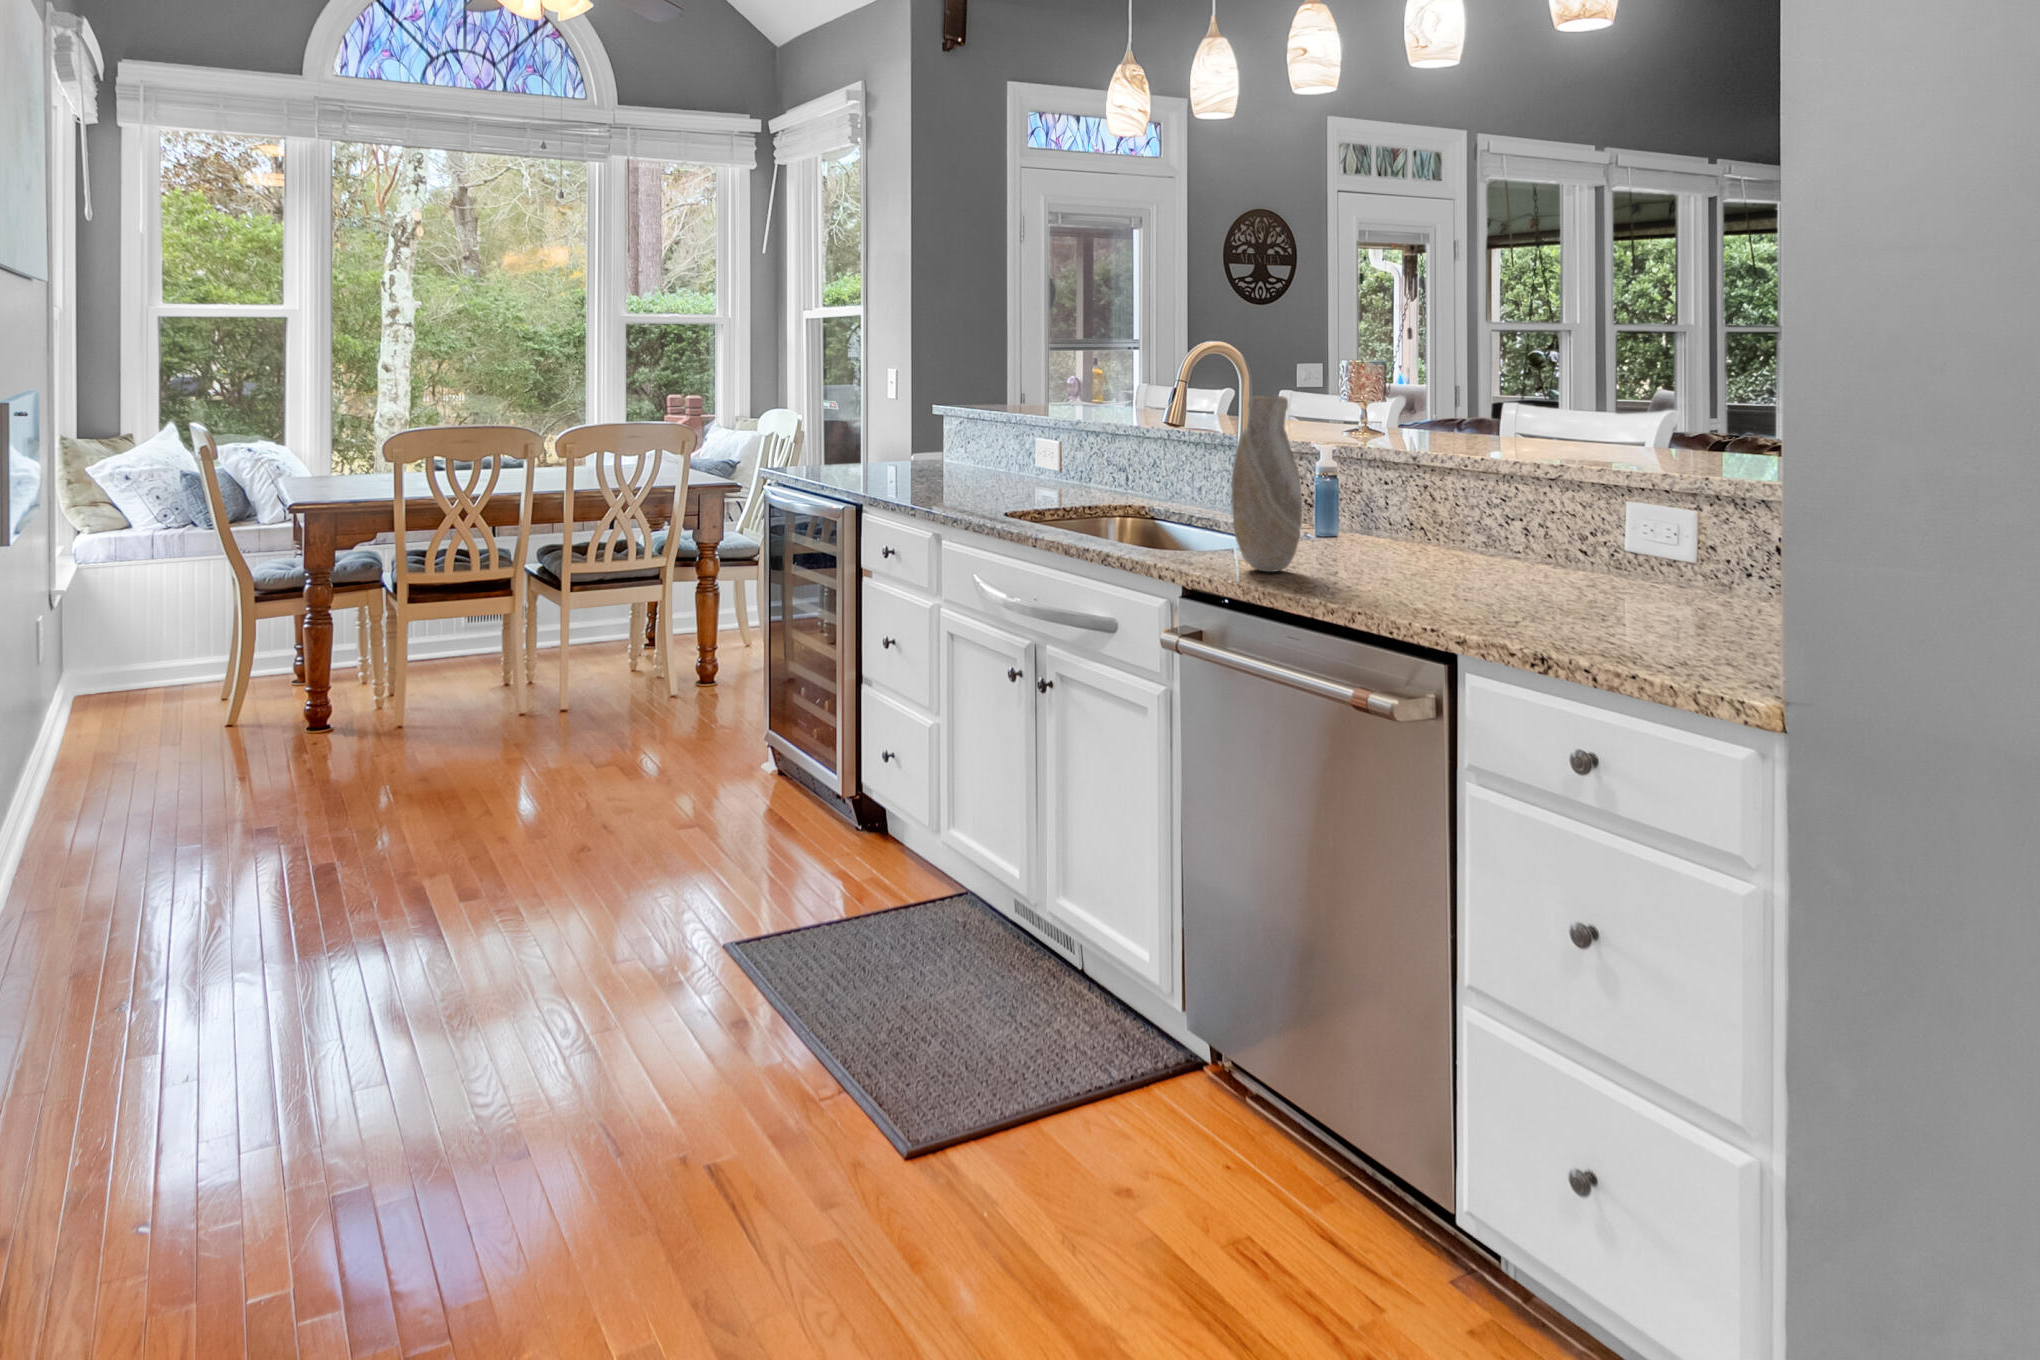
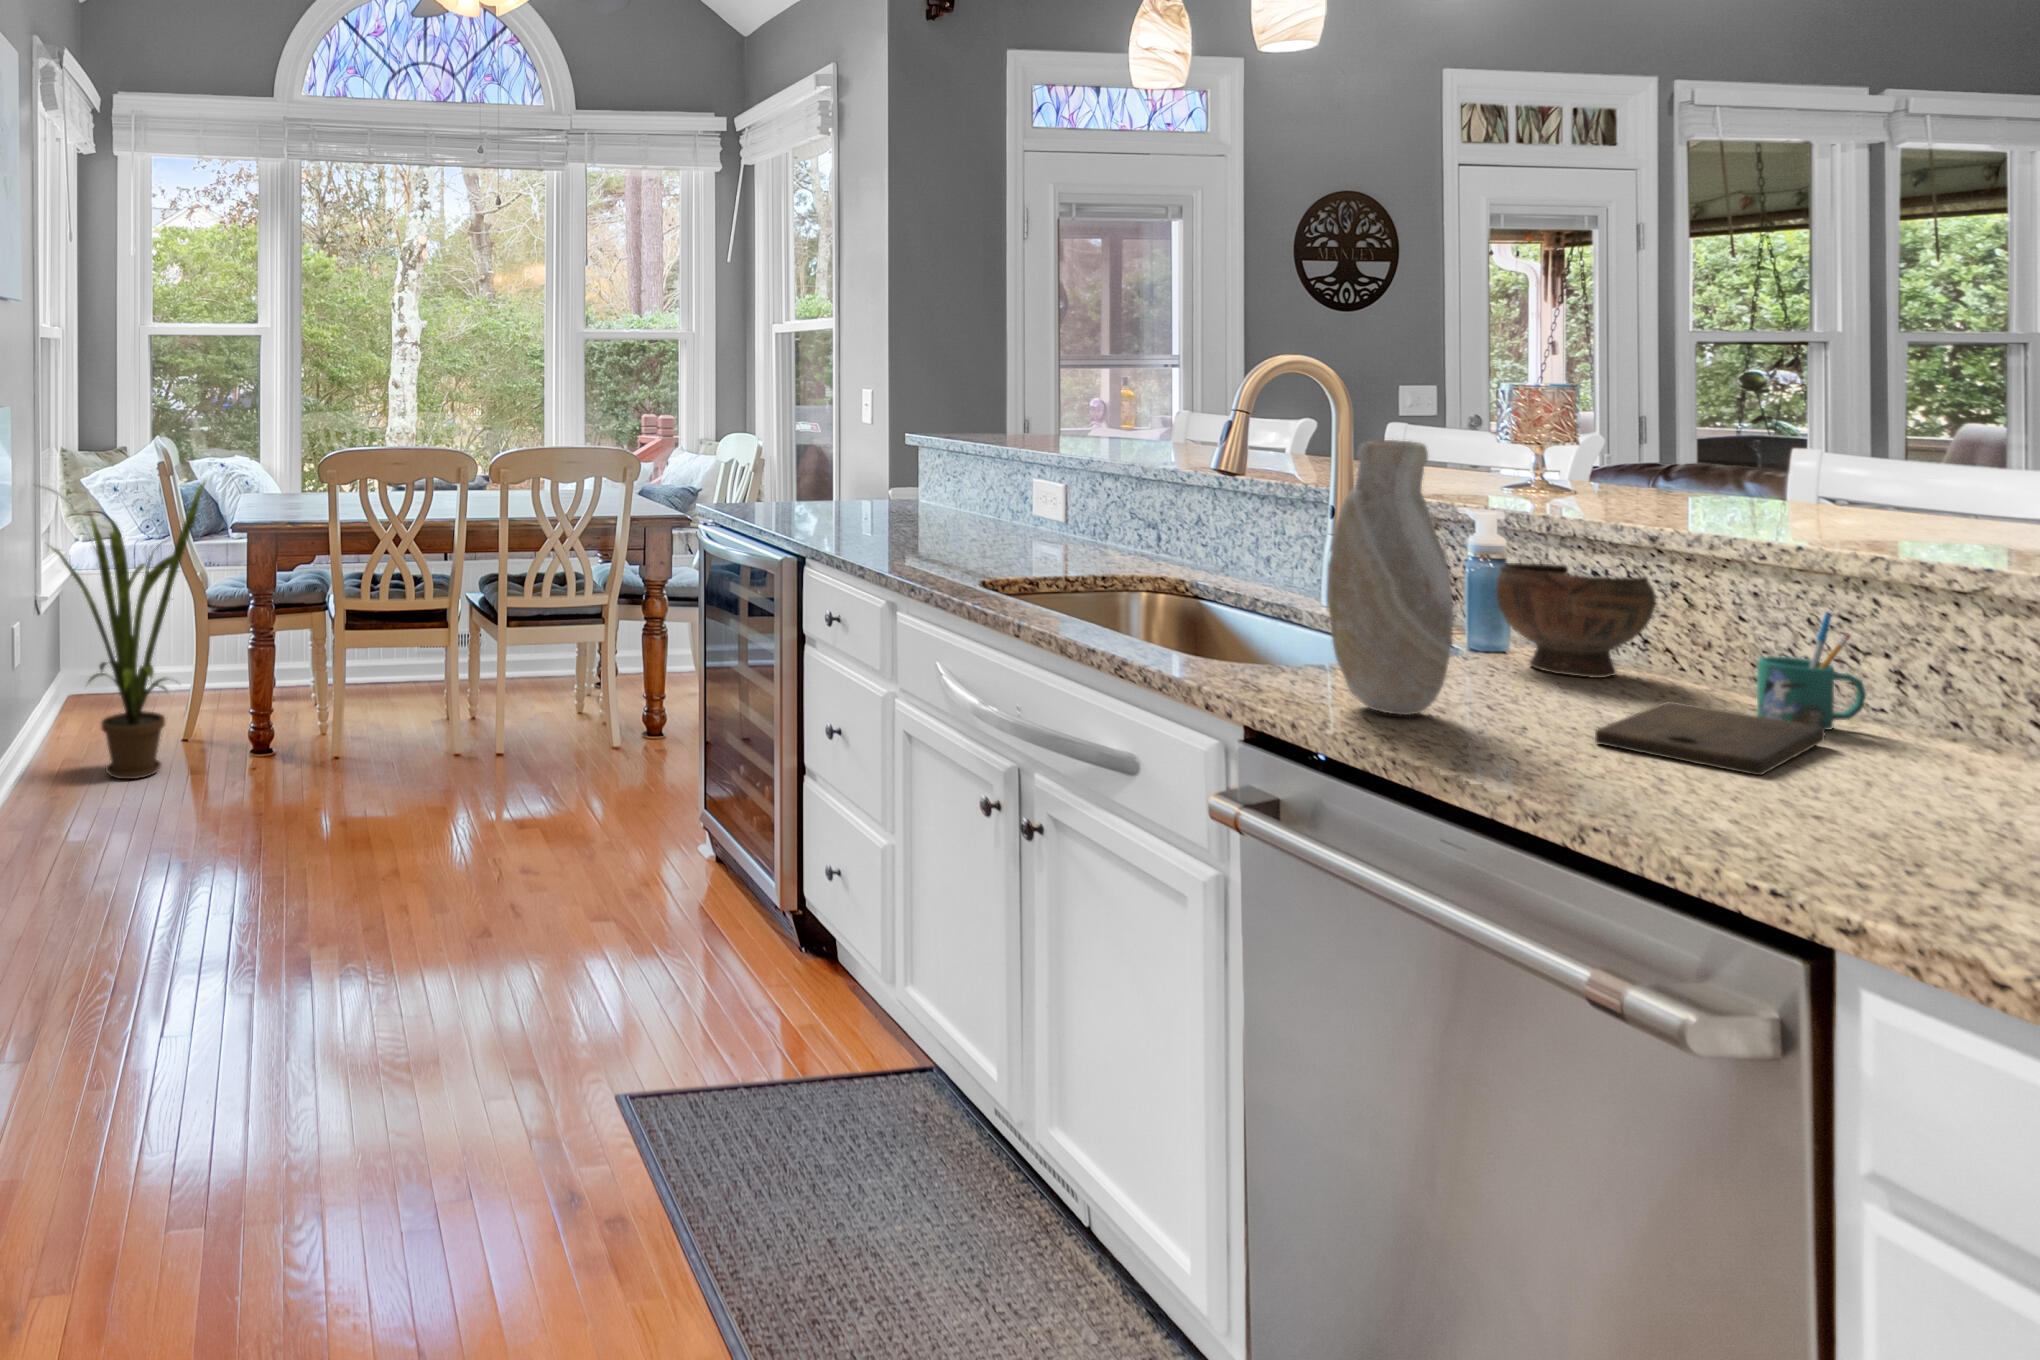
house plant: none [64,460,260,761] -> present [48,480,207,779]
bowl: none [1330,478,1420,549] -> present [1497,563,1656,678]
mug: none [1465,497,1518,567] -> present [1757,613,1866,730]
cutting board: none [1376,555,1494,588] -> present [1595,701,1825,775]

